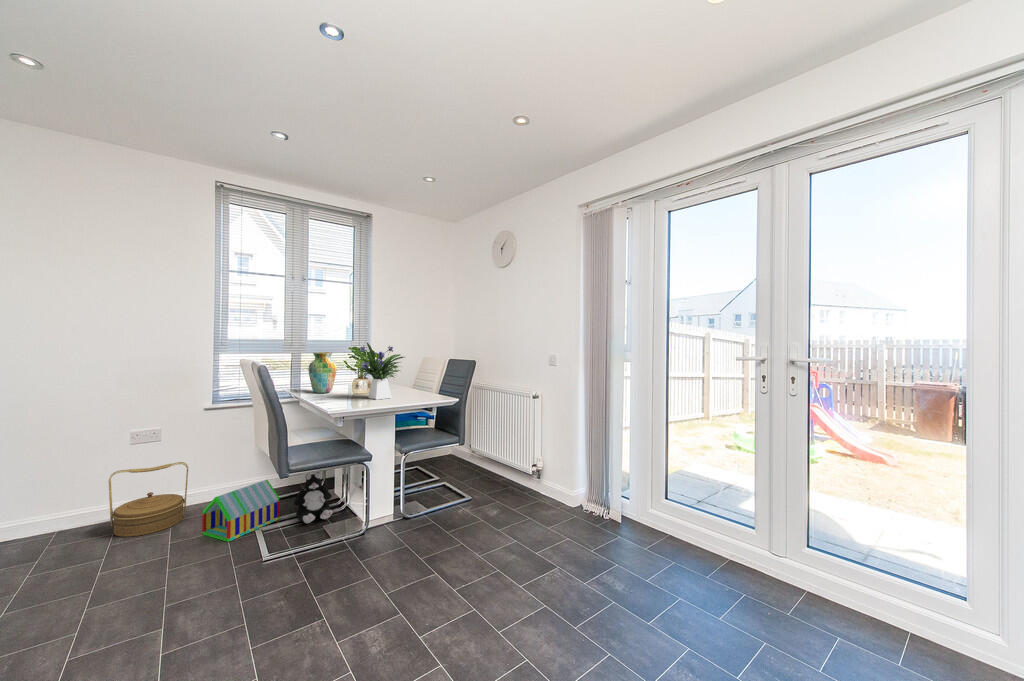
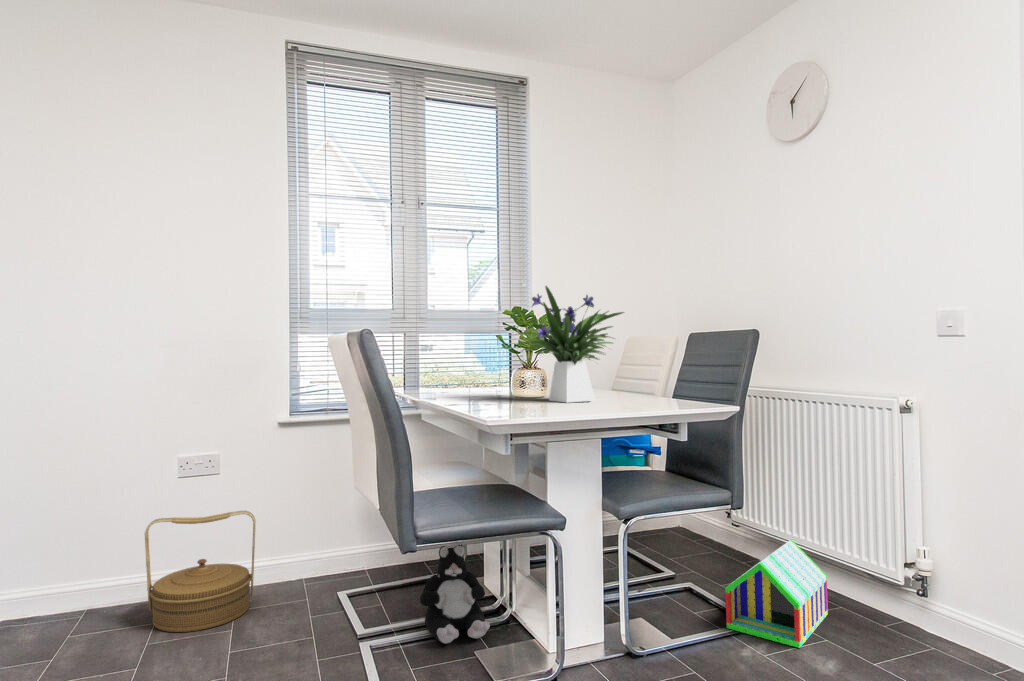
vase: present [308,352,337,393] -> none [437,317,485,393]
toy house: present [202,480,280,542] -> present [726,540,828,648]

